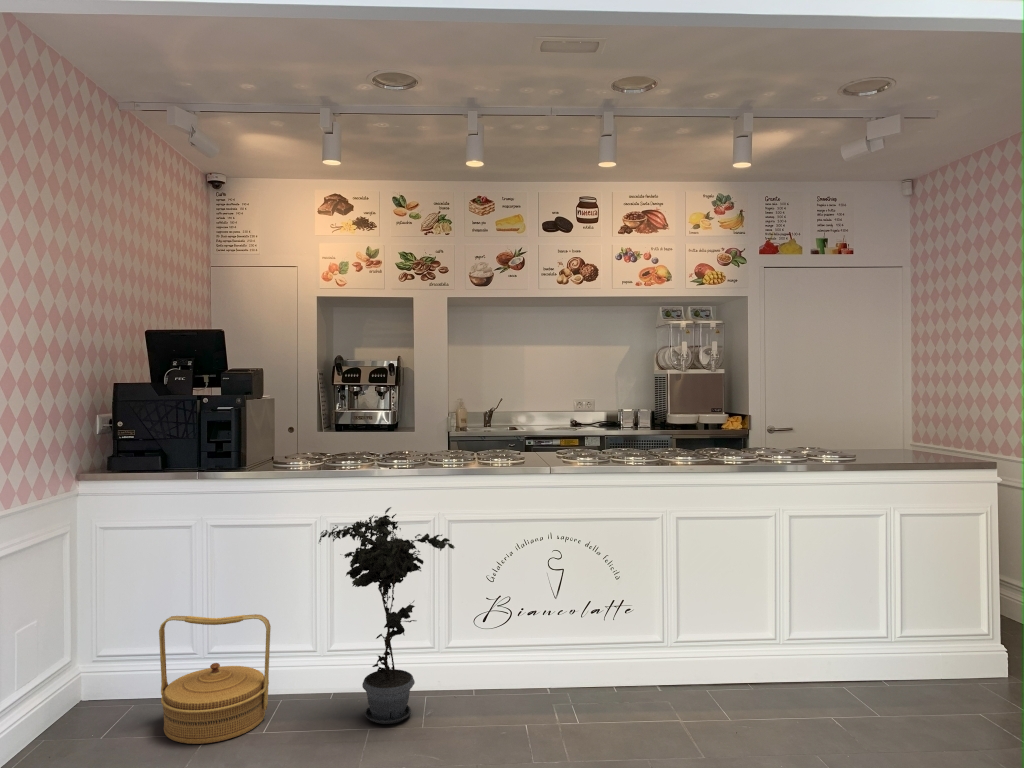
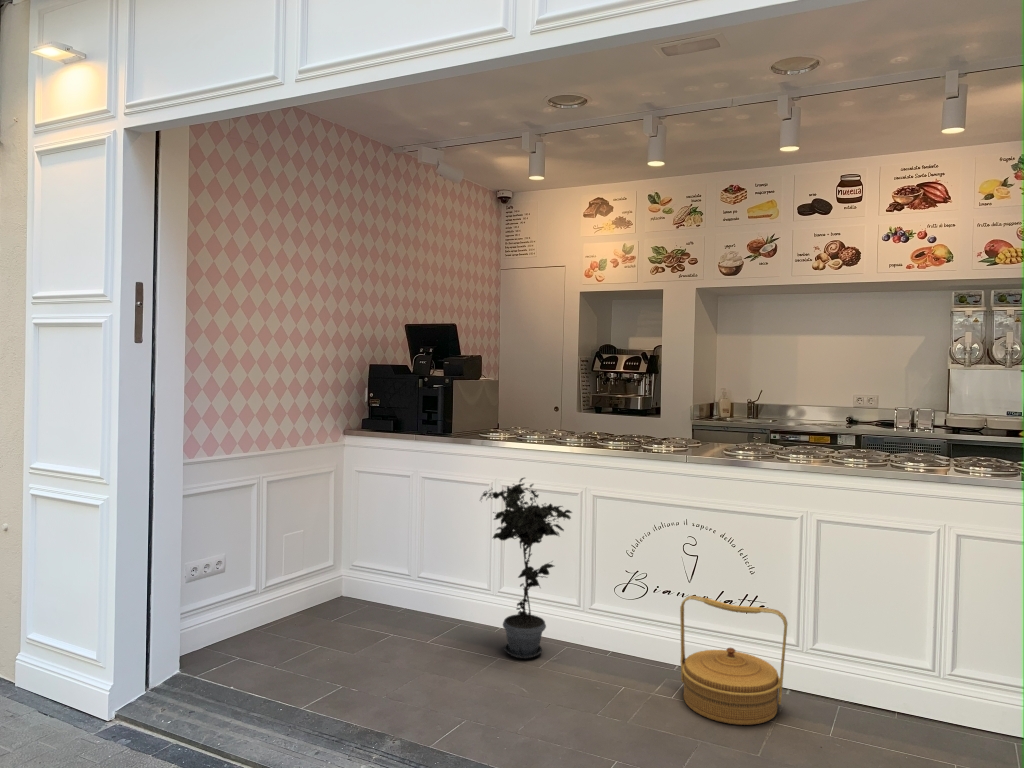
woven basket: present [159,614,271,744] -> present [680,596,787,725]

